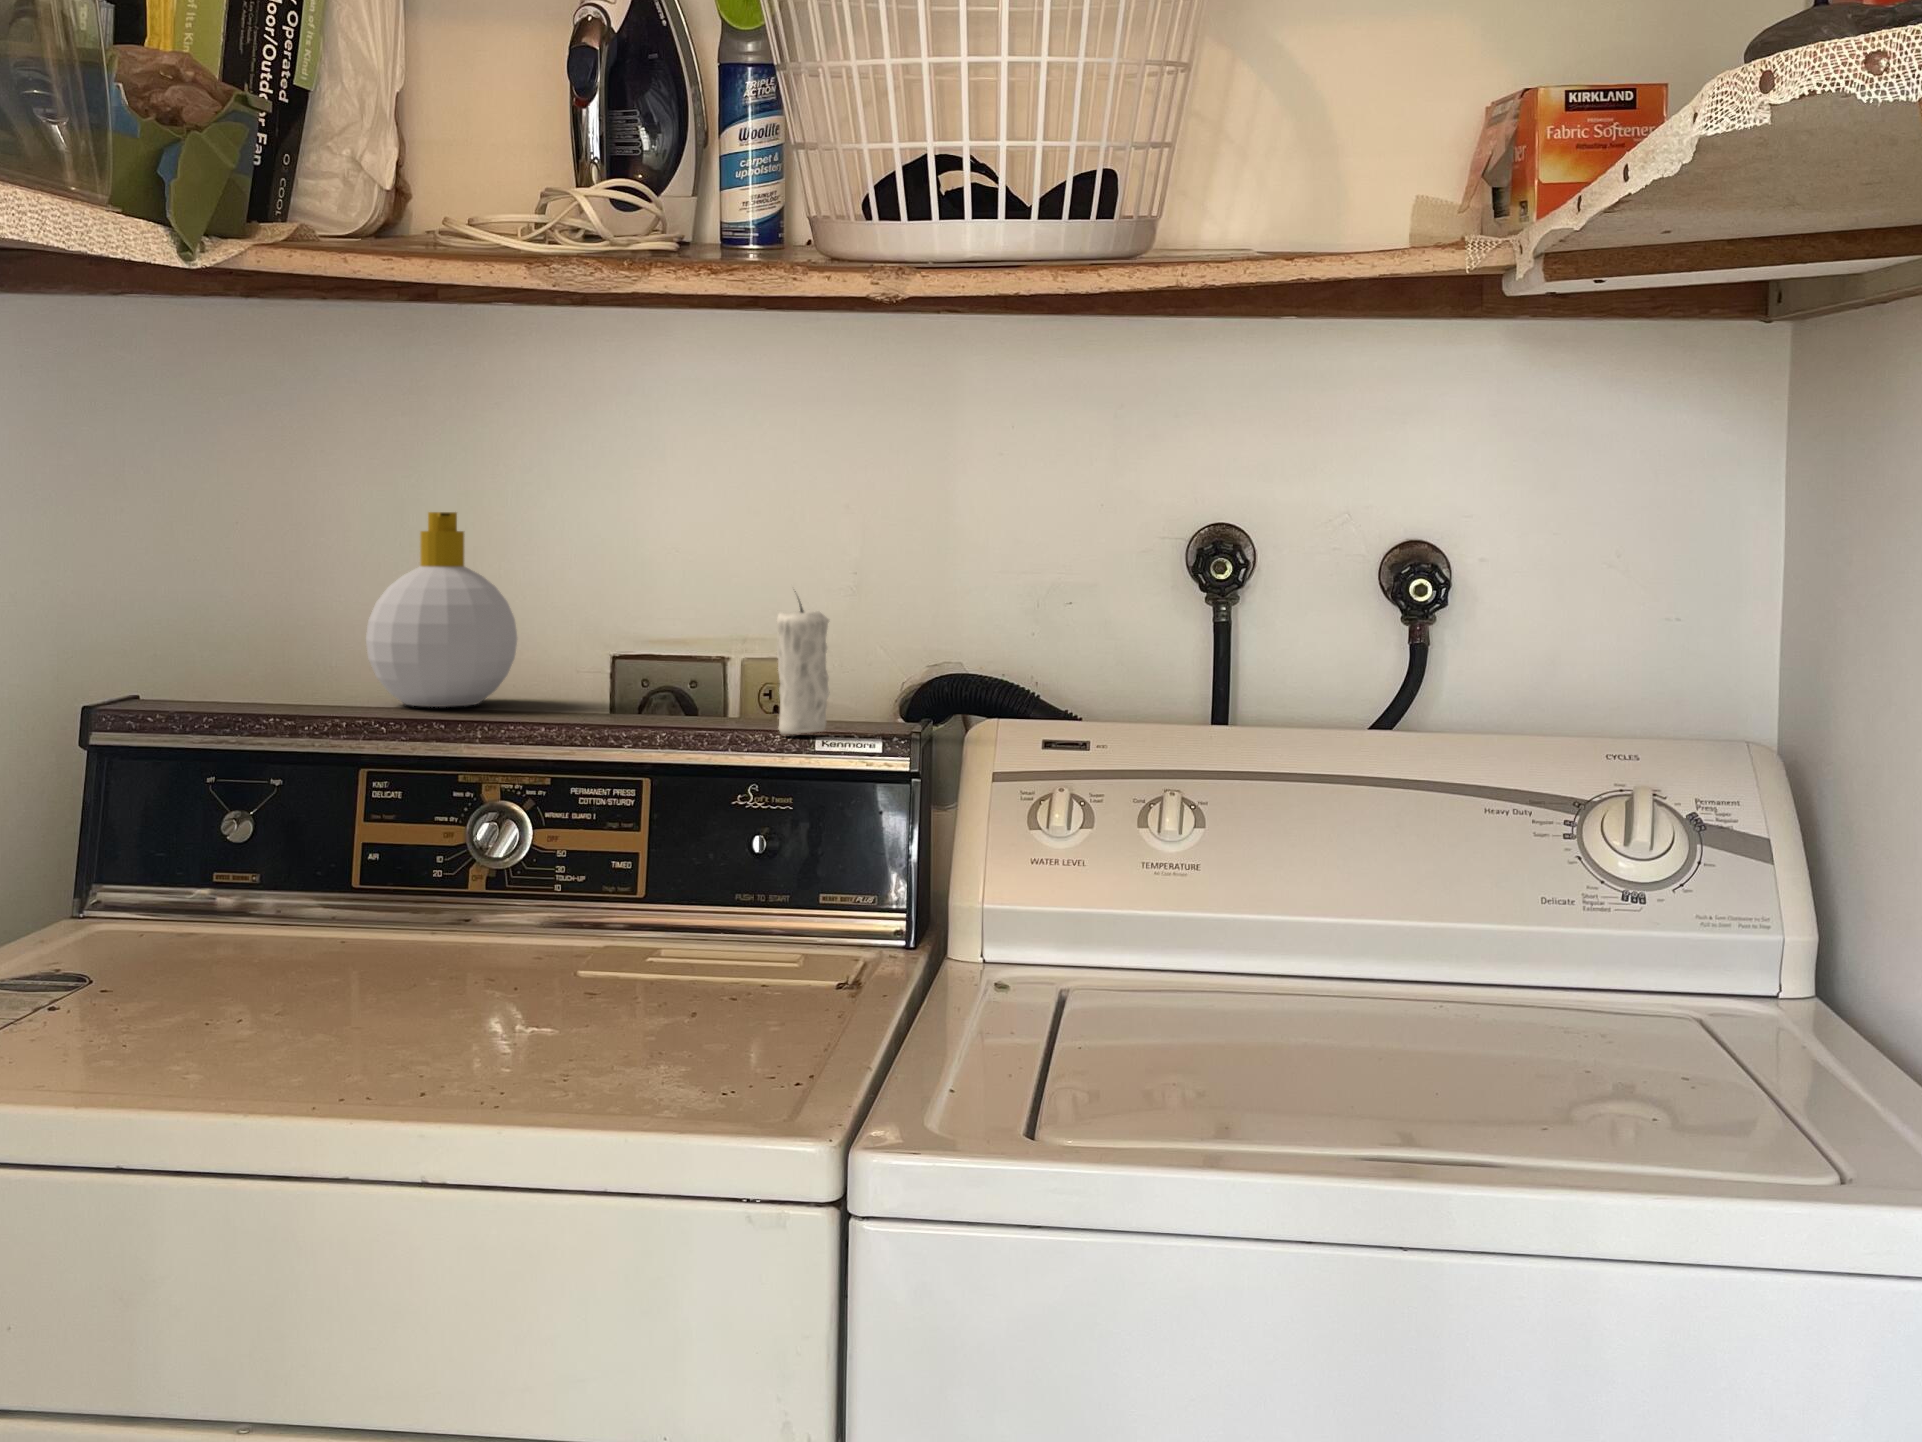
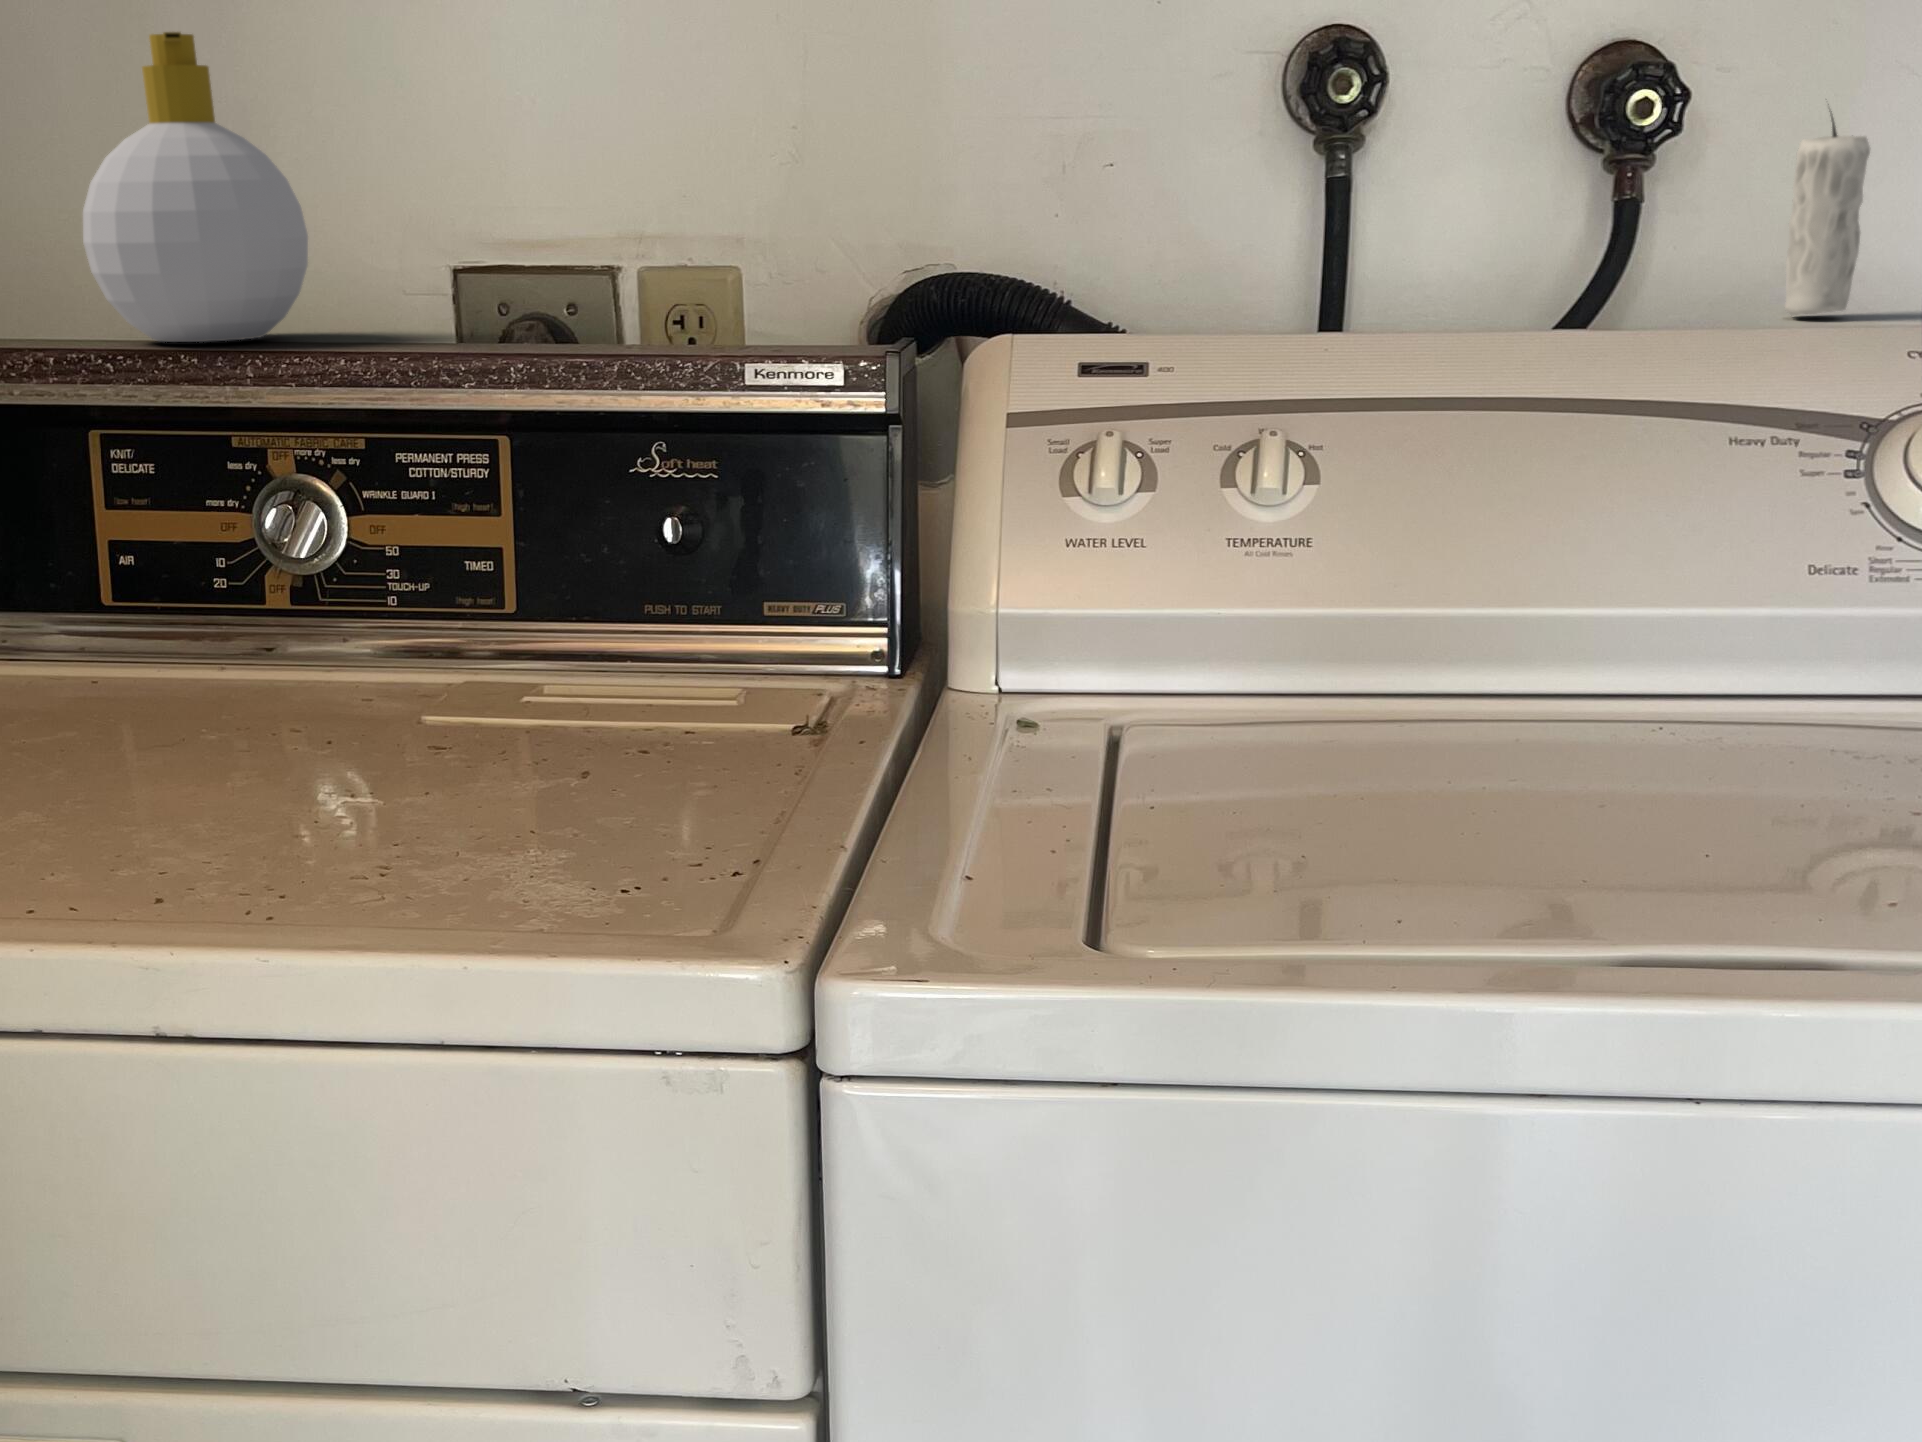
candle: present [777,591,830,734] -> present [1785,111,1870,315]

